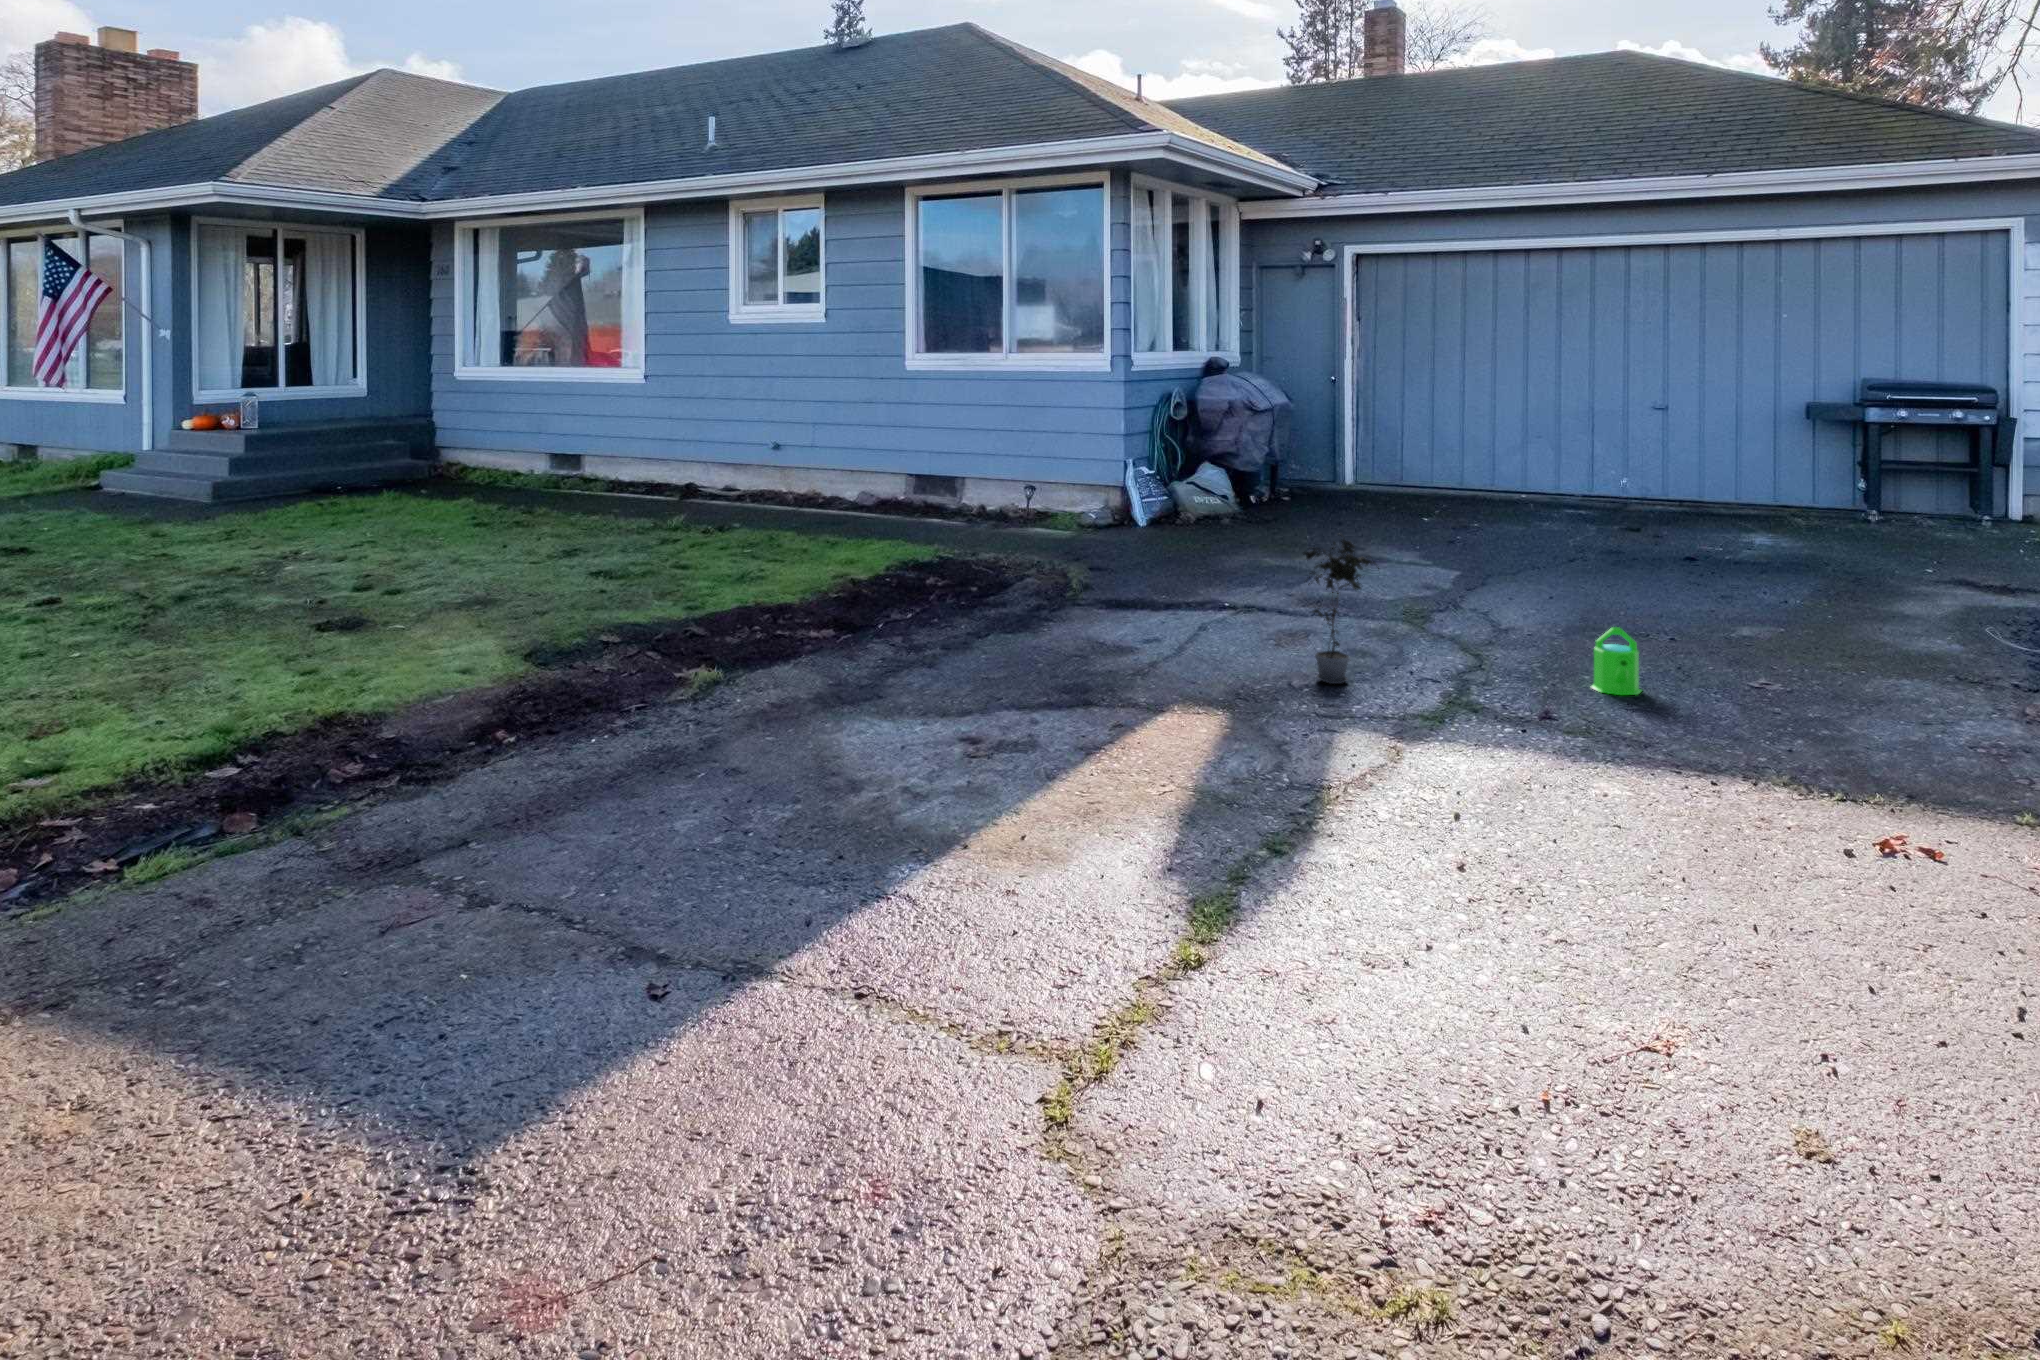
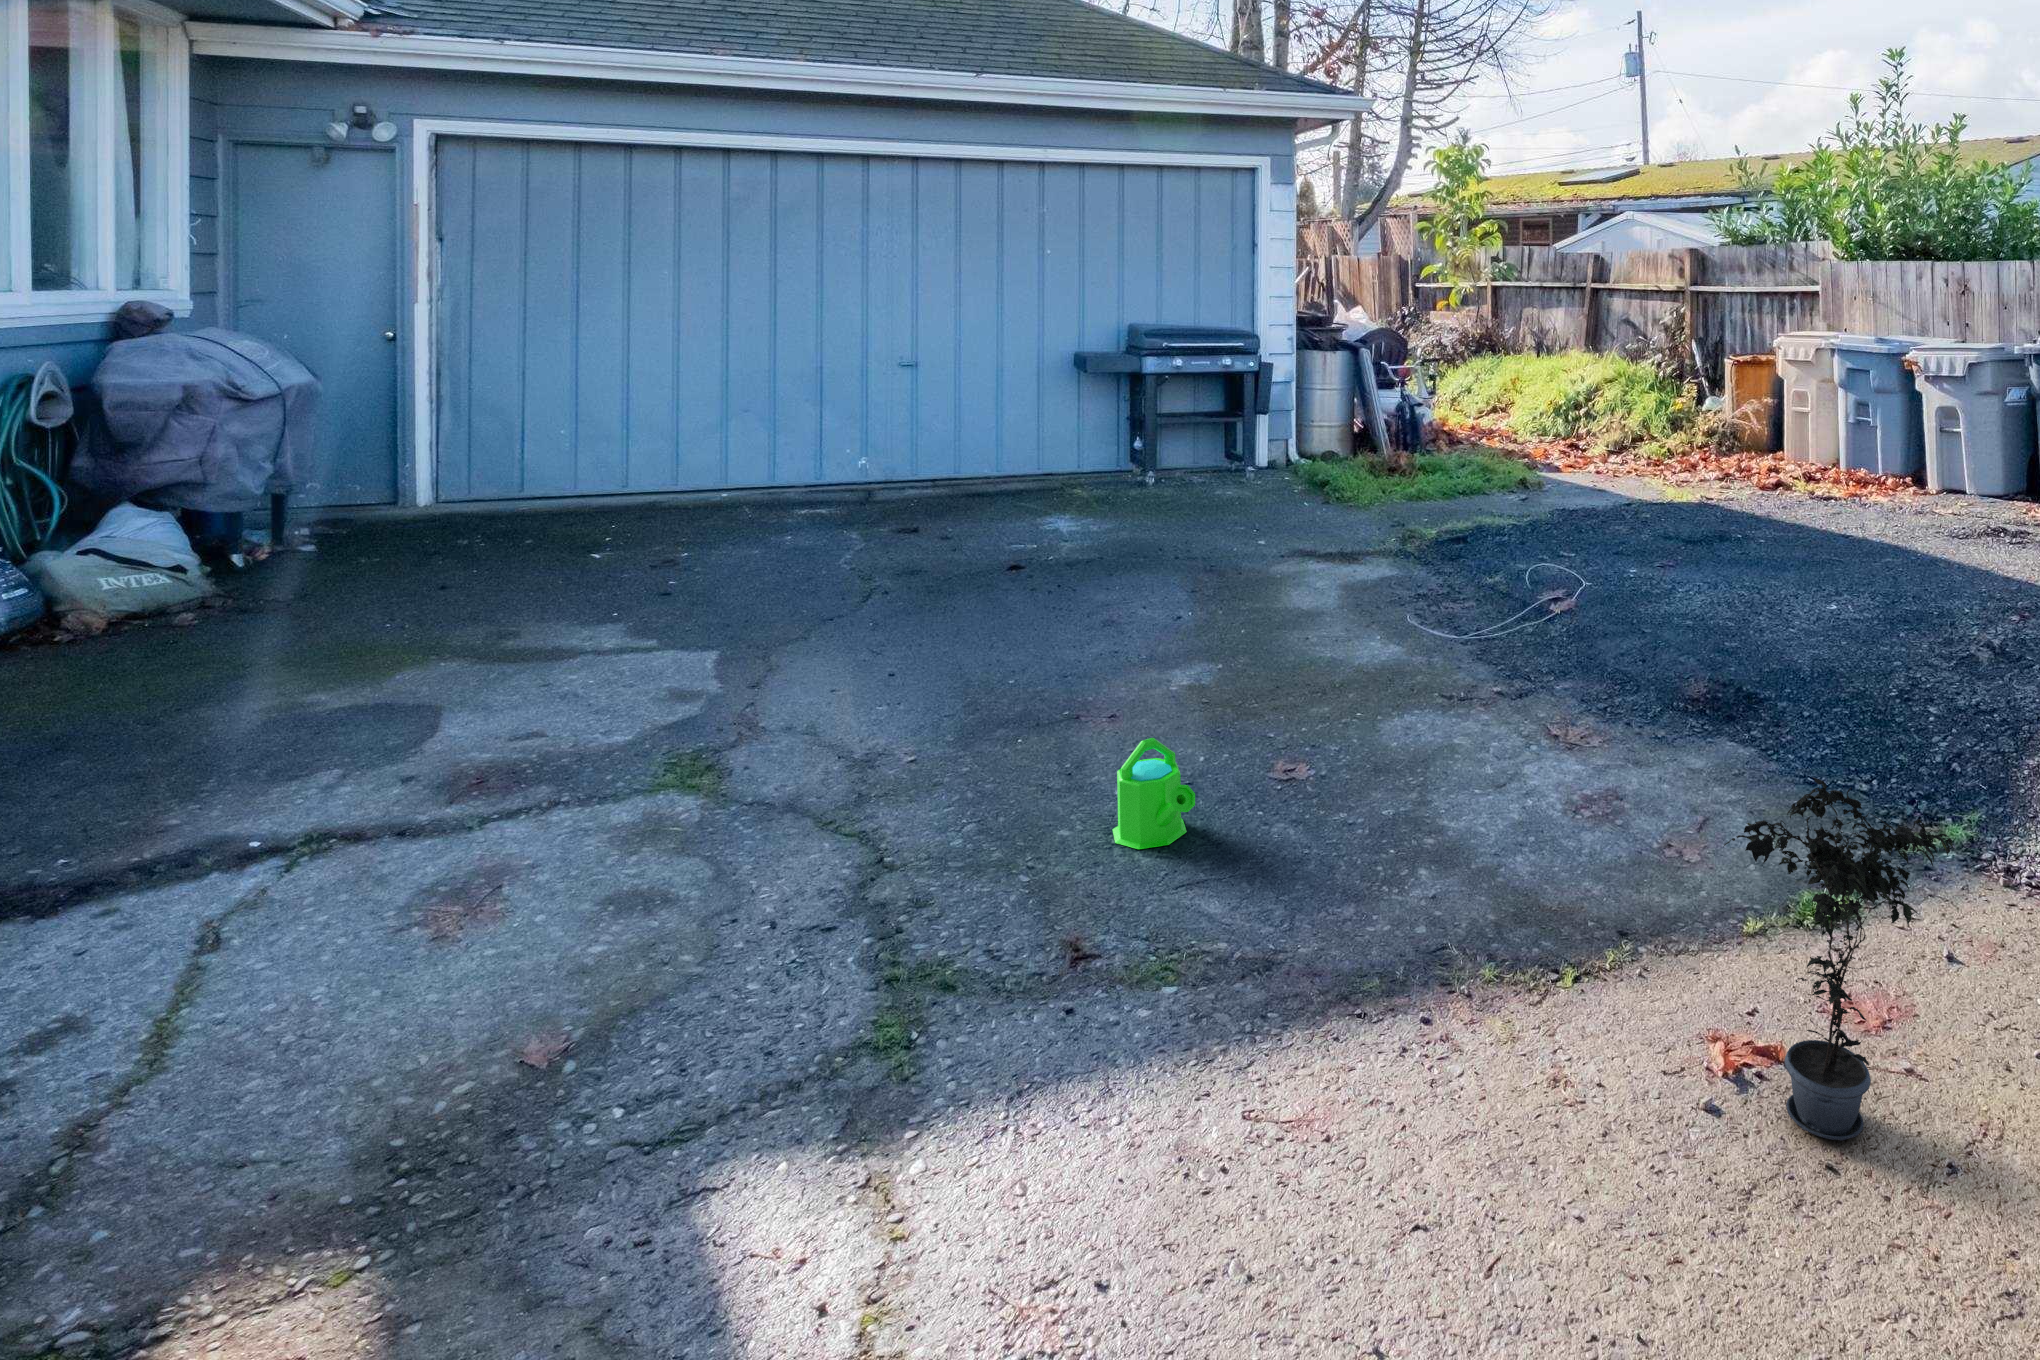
potted plant: present [1304,539,1379,684] -> present [1724,777,1953,1141]

